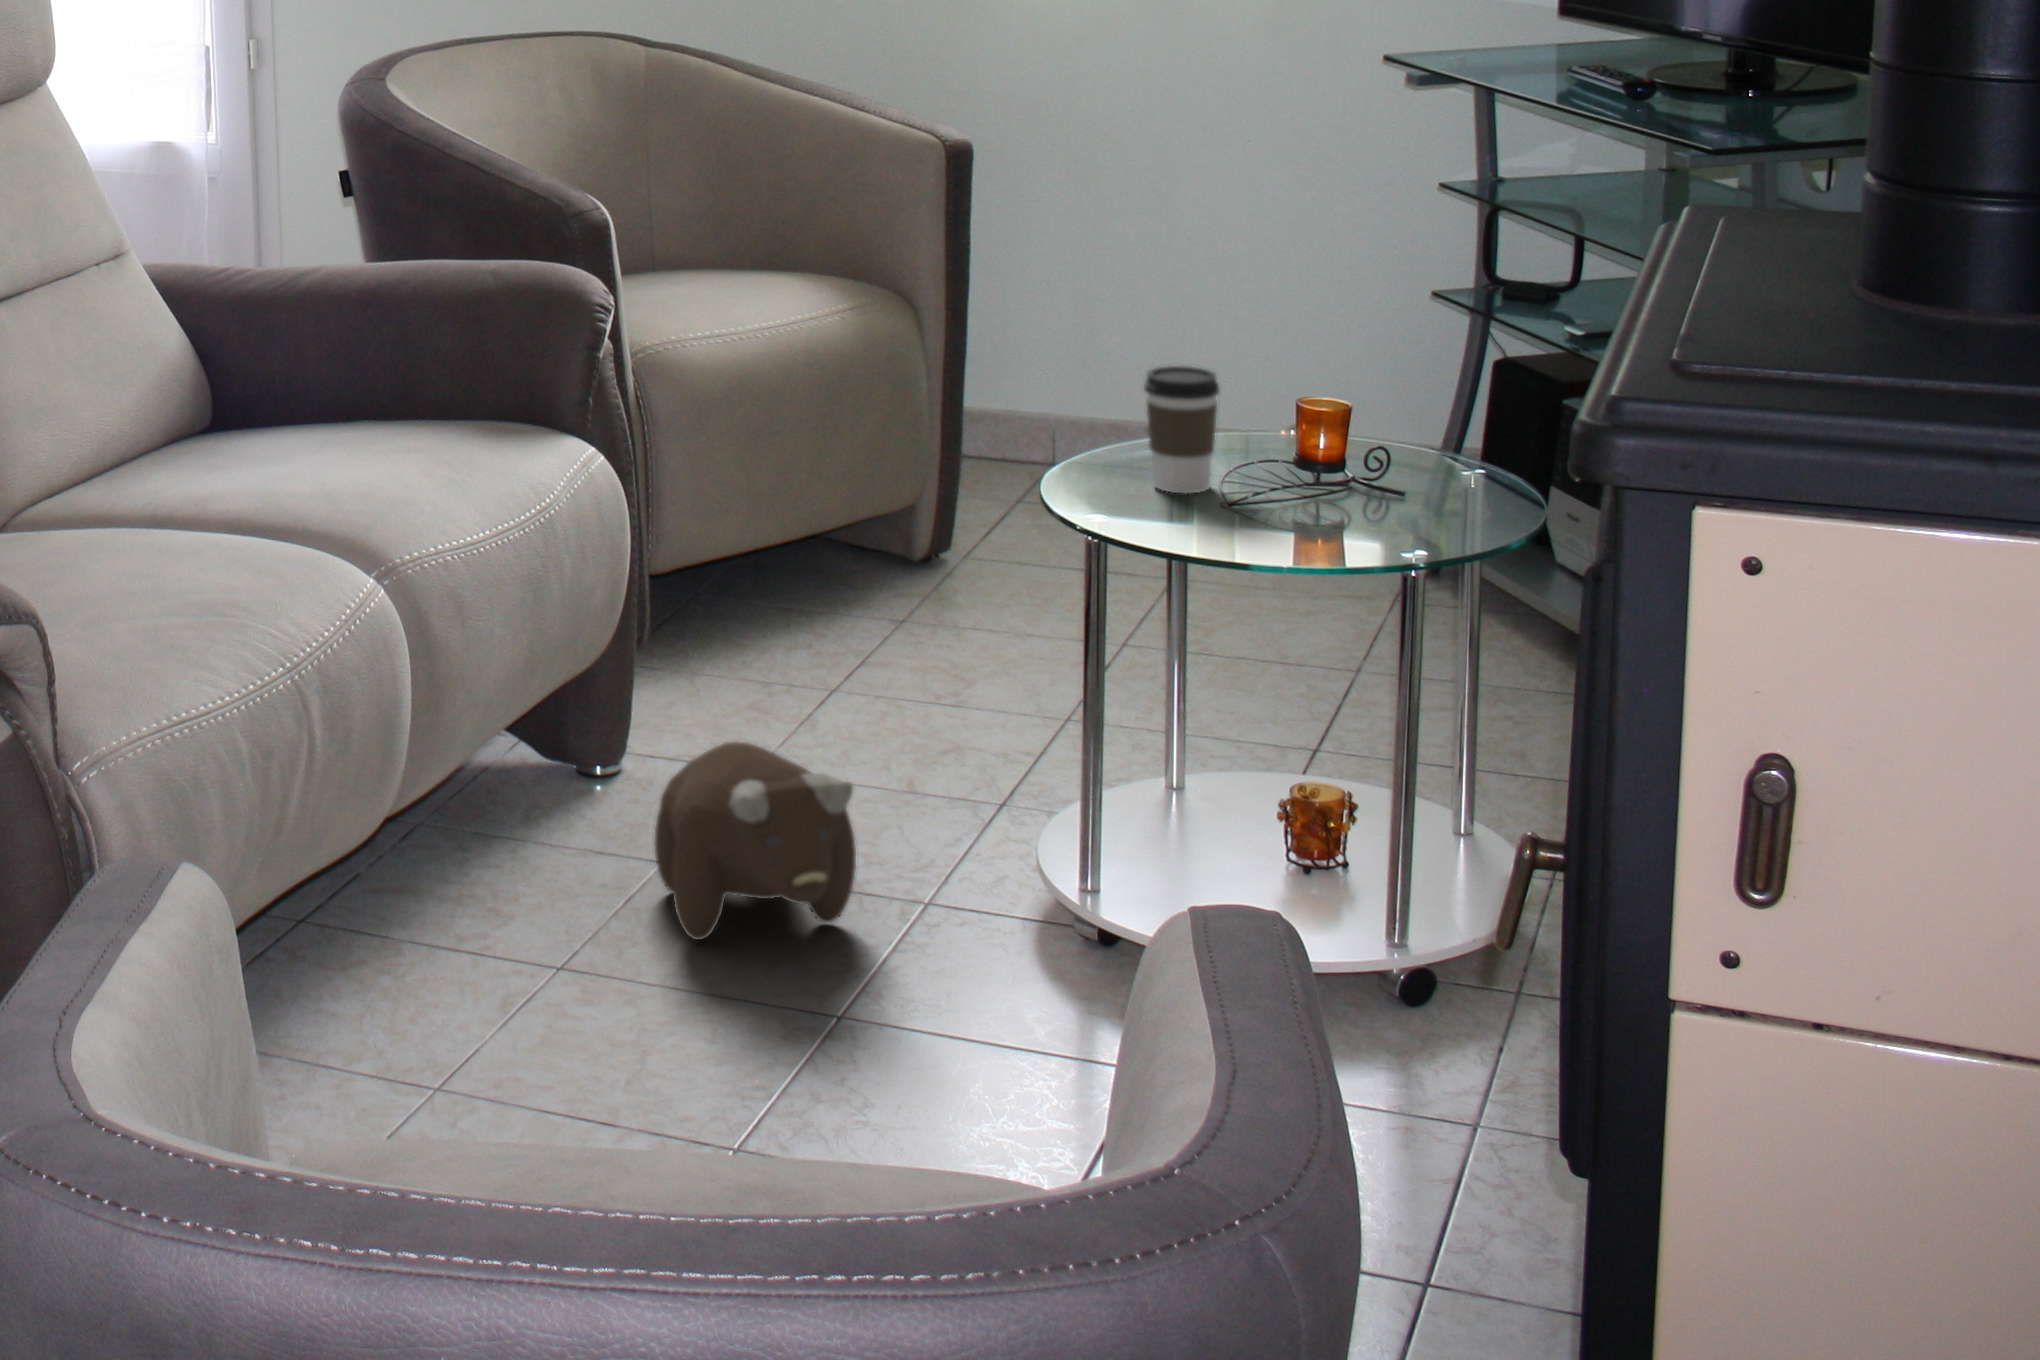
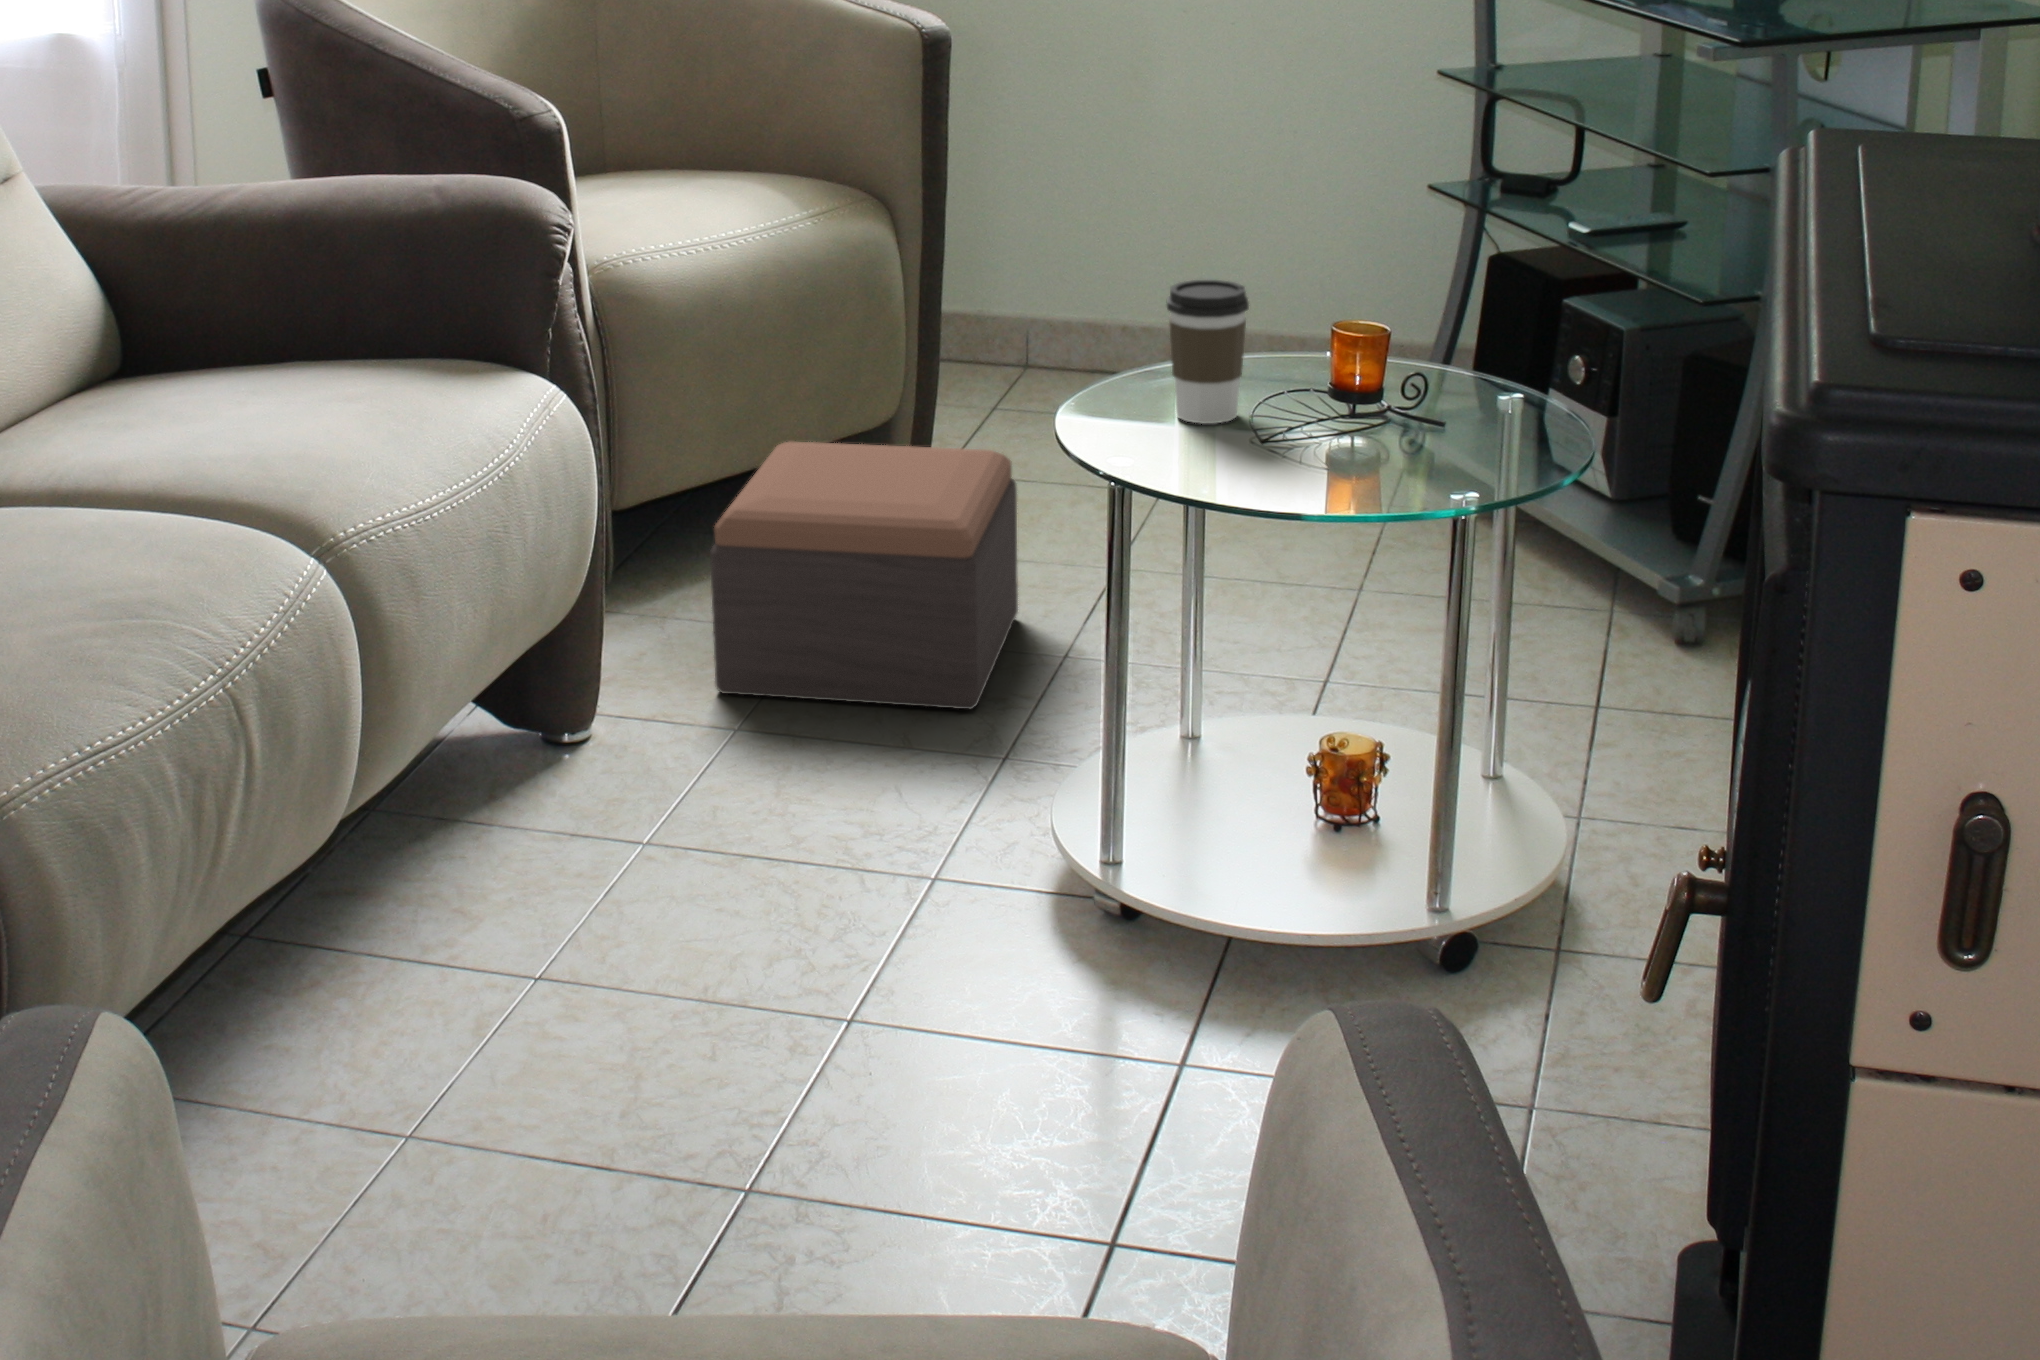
footstool: none [731,499,1018,751] -> present [710,441,1018,709]
plush toy: present [654,742,856,940] -> none [629,732,854,962]

